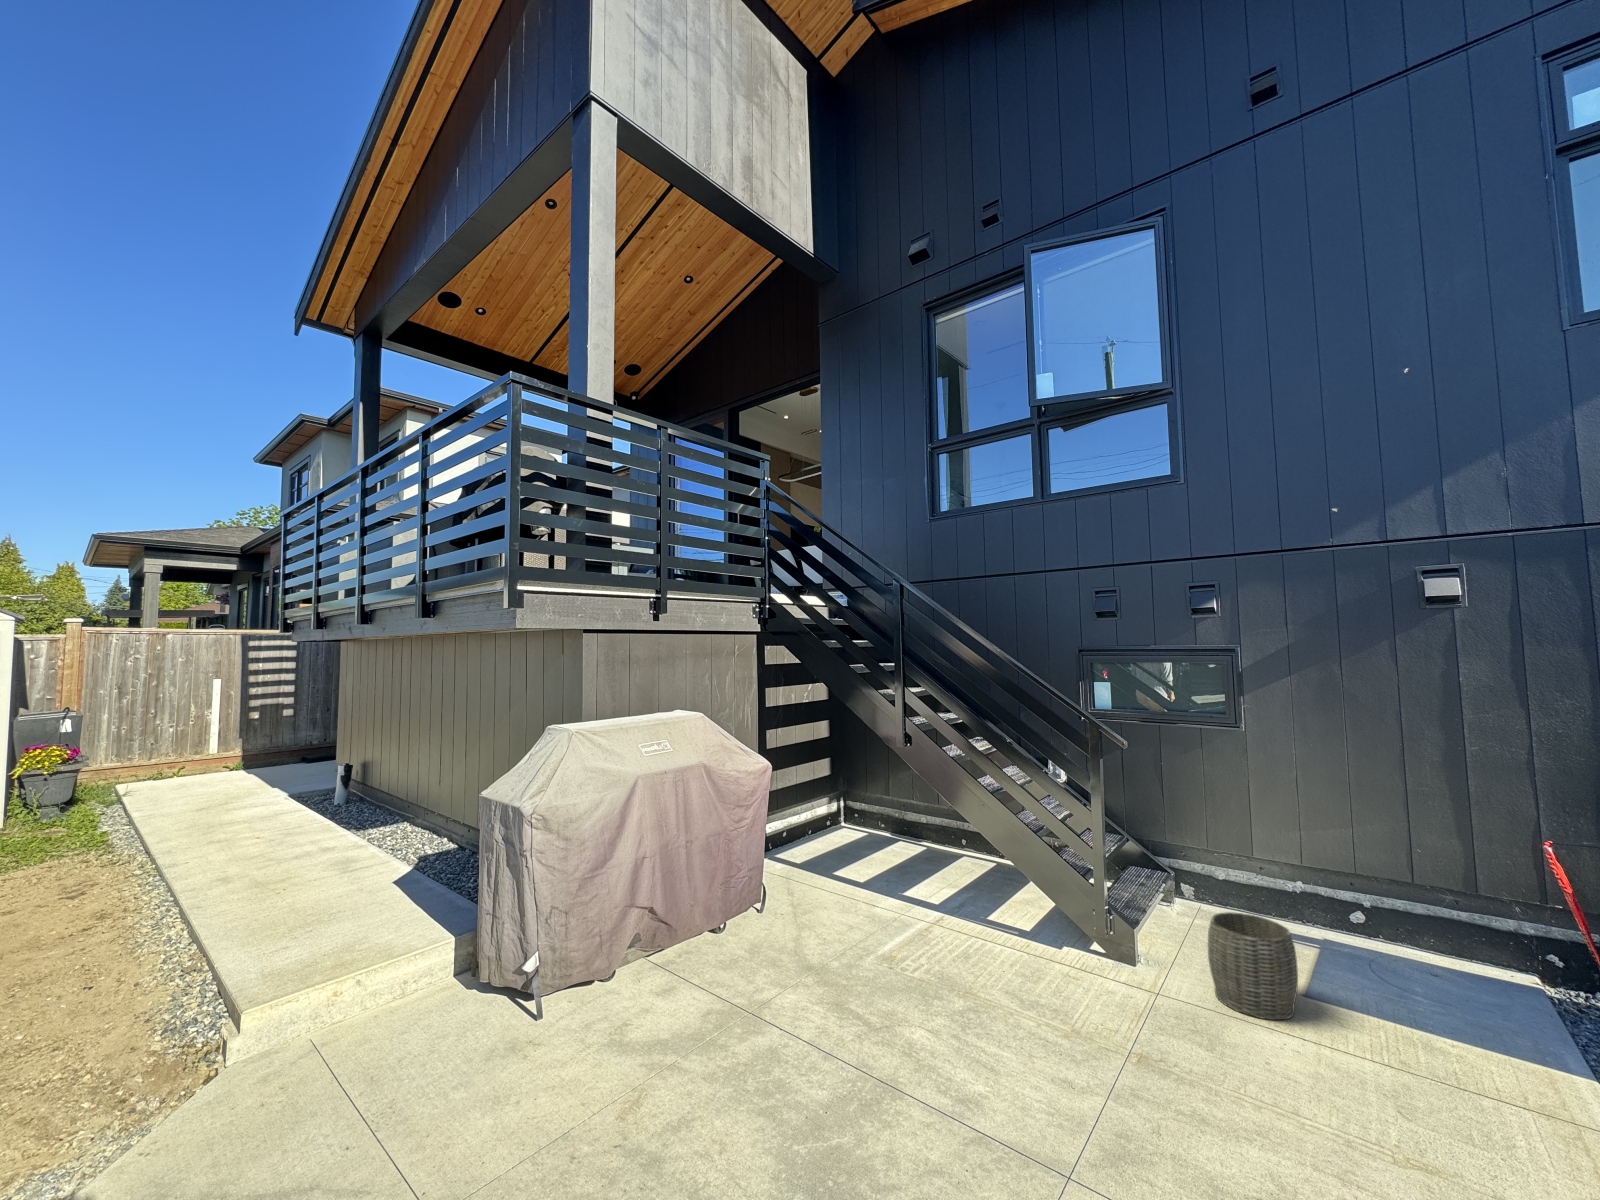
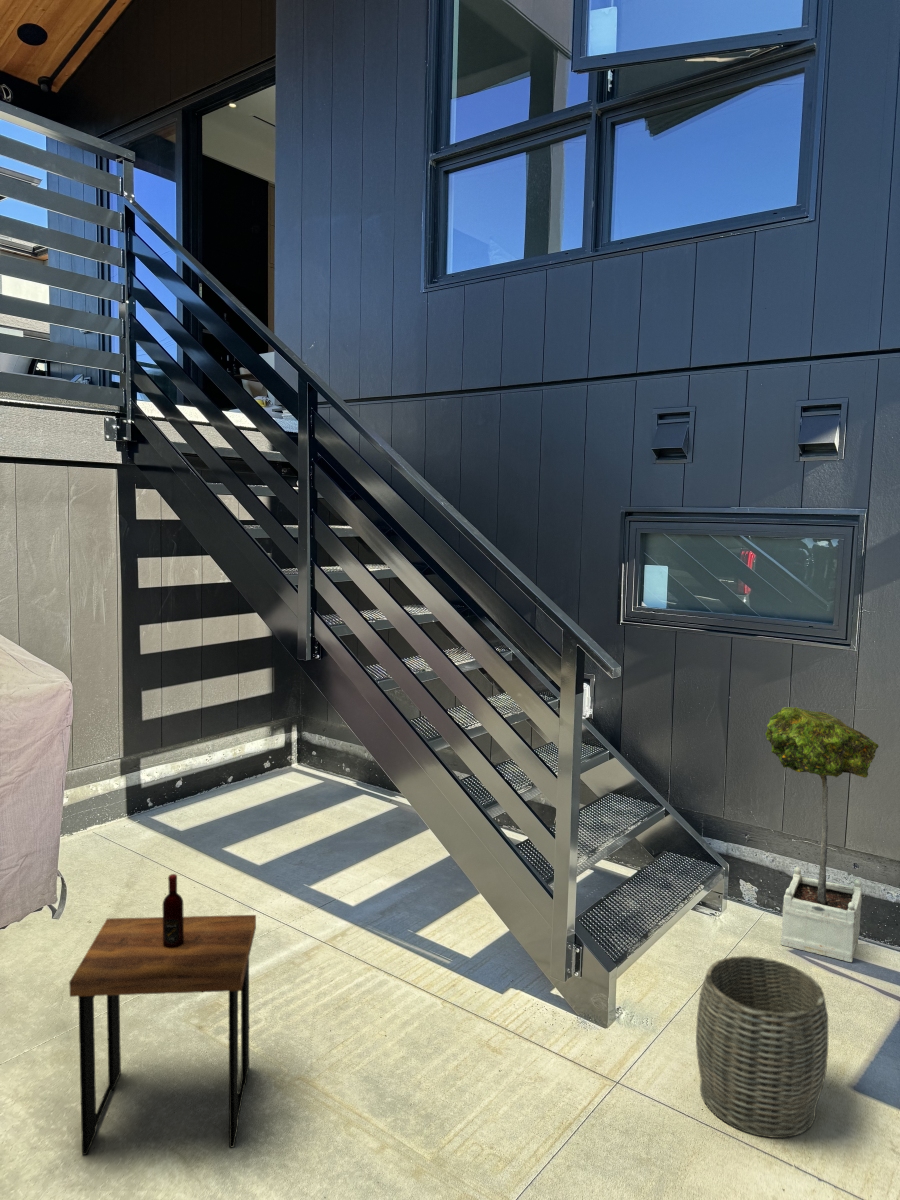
potted tree: none [1195,765,1275,930] -> present [765,707,879,962]
side table: none [856,861,960,1029] -> present [69,874,256,1155]

